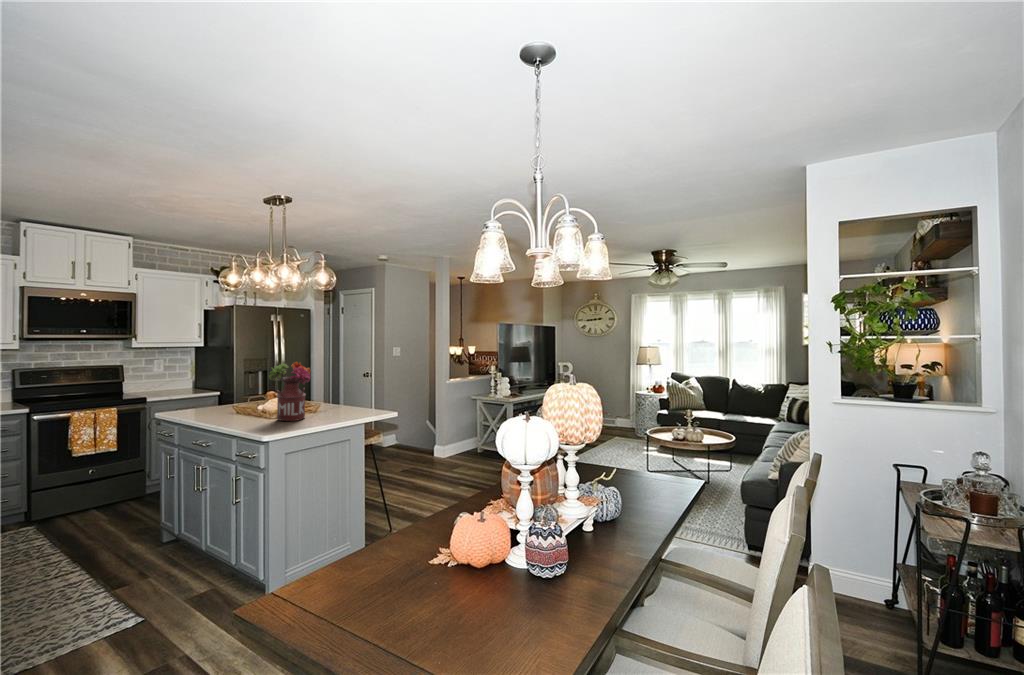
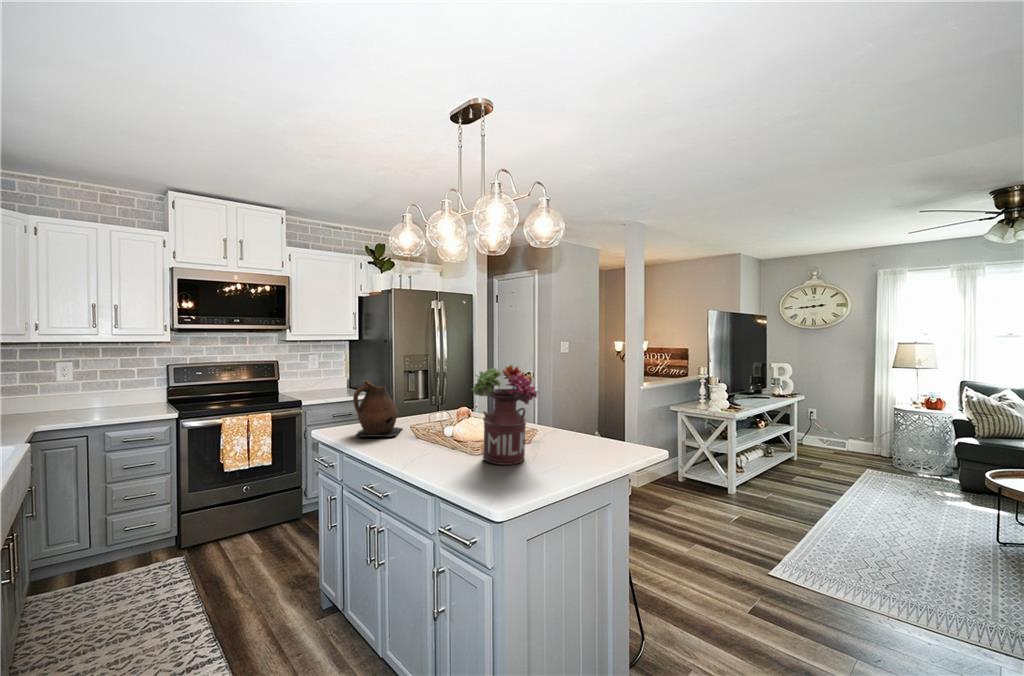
ceramic pitcher: none [190,375,230,413] -> present [353,381,402,437]

